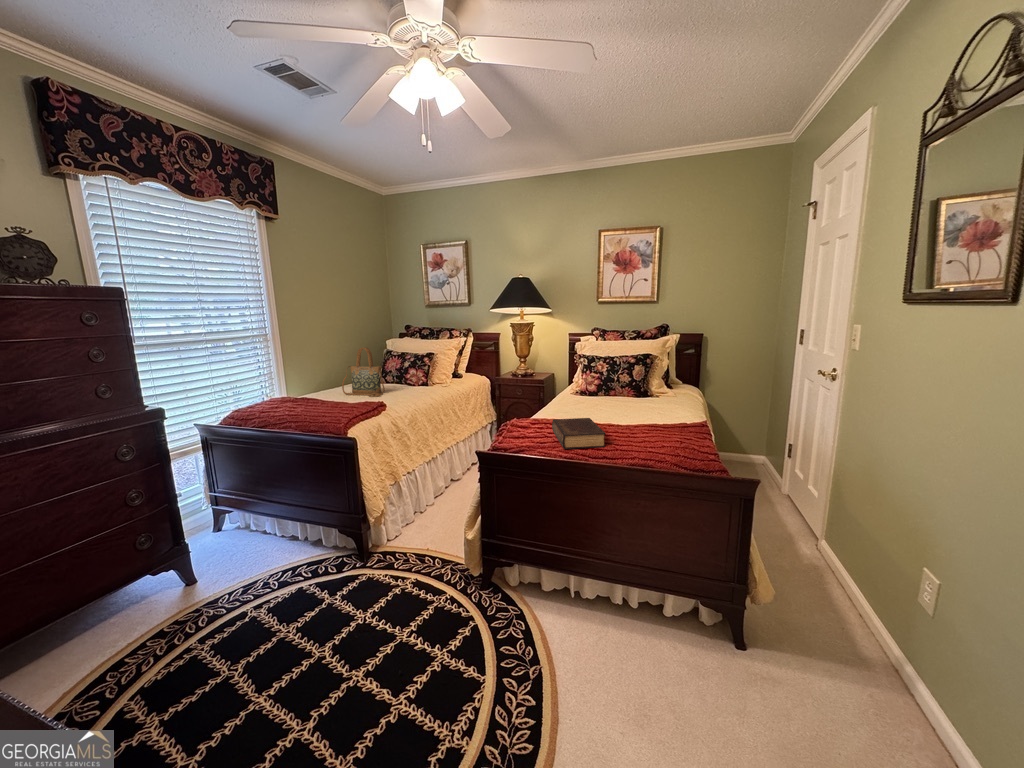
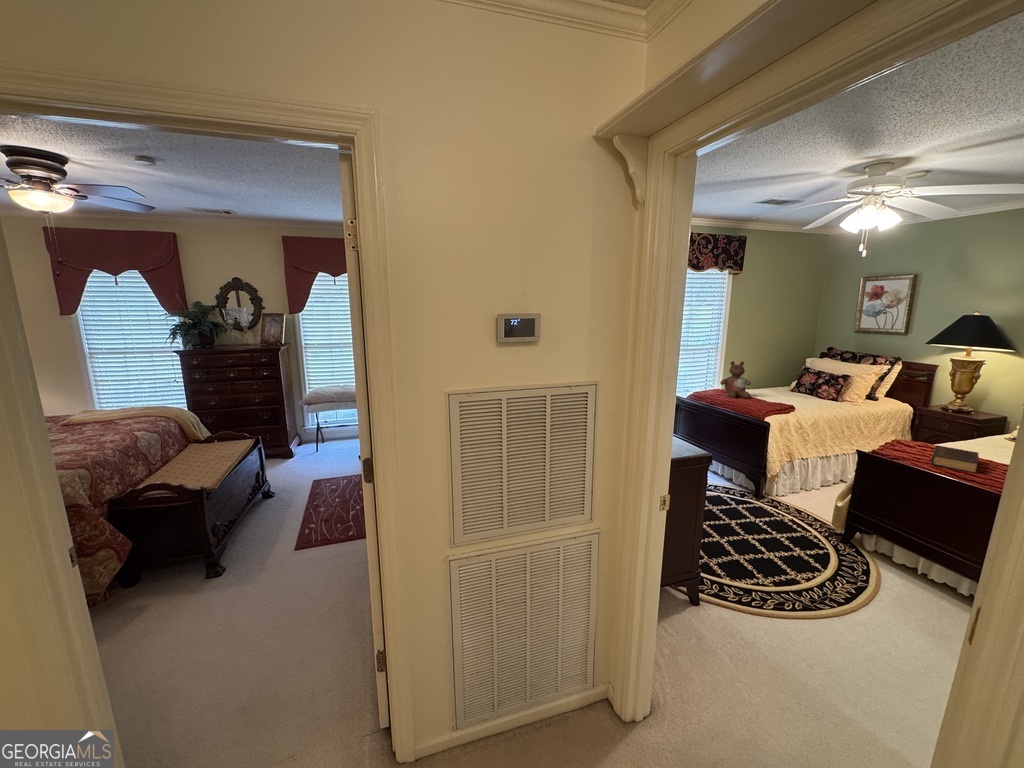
stuffed bear: none [273,348,324,407] -> present [720,361,751,398]
handbag: present [342,348,385,397] -> none [763,365,798,402]

